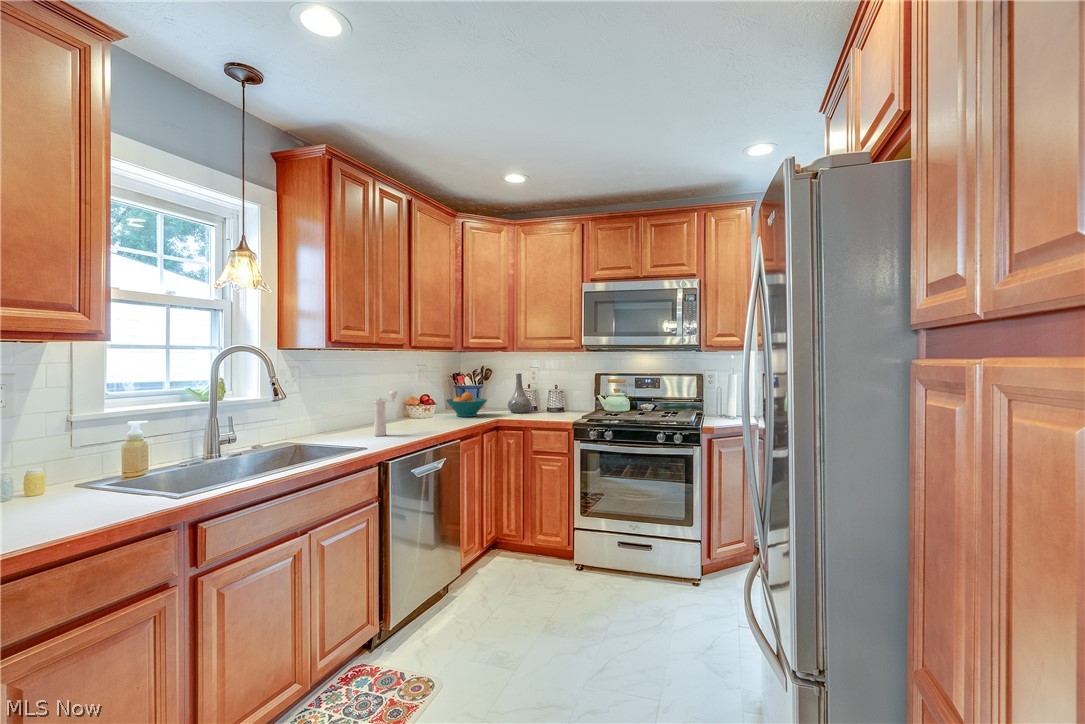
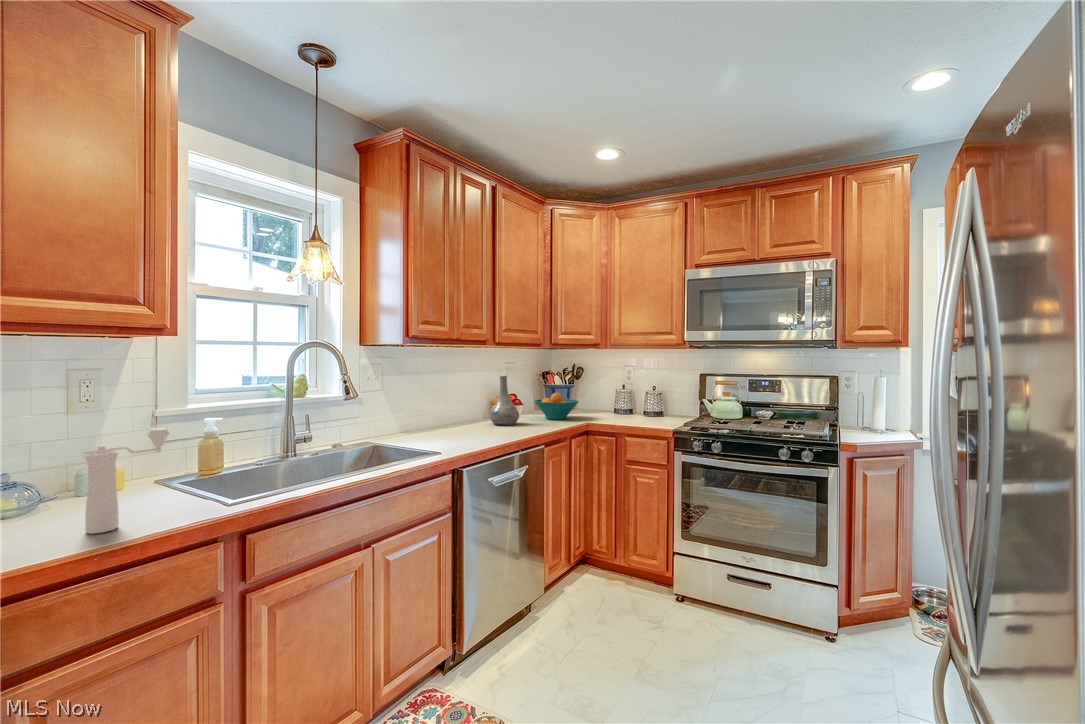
vase: present [508,373,532,413] -> present [489,376,519,425]
pepper mill: present [374,391,398,436] -> present [84,428,169,534]

